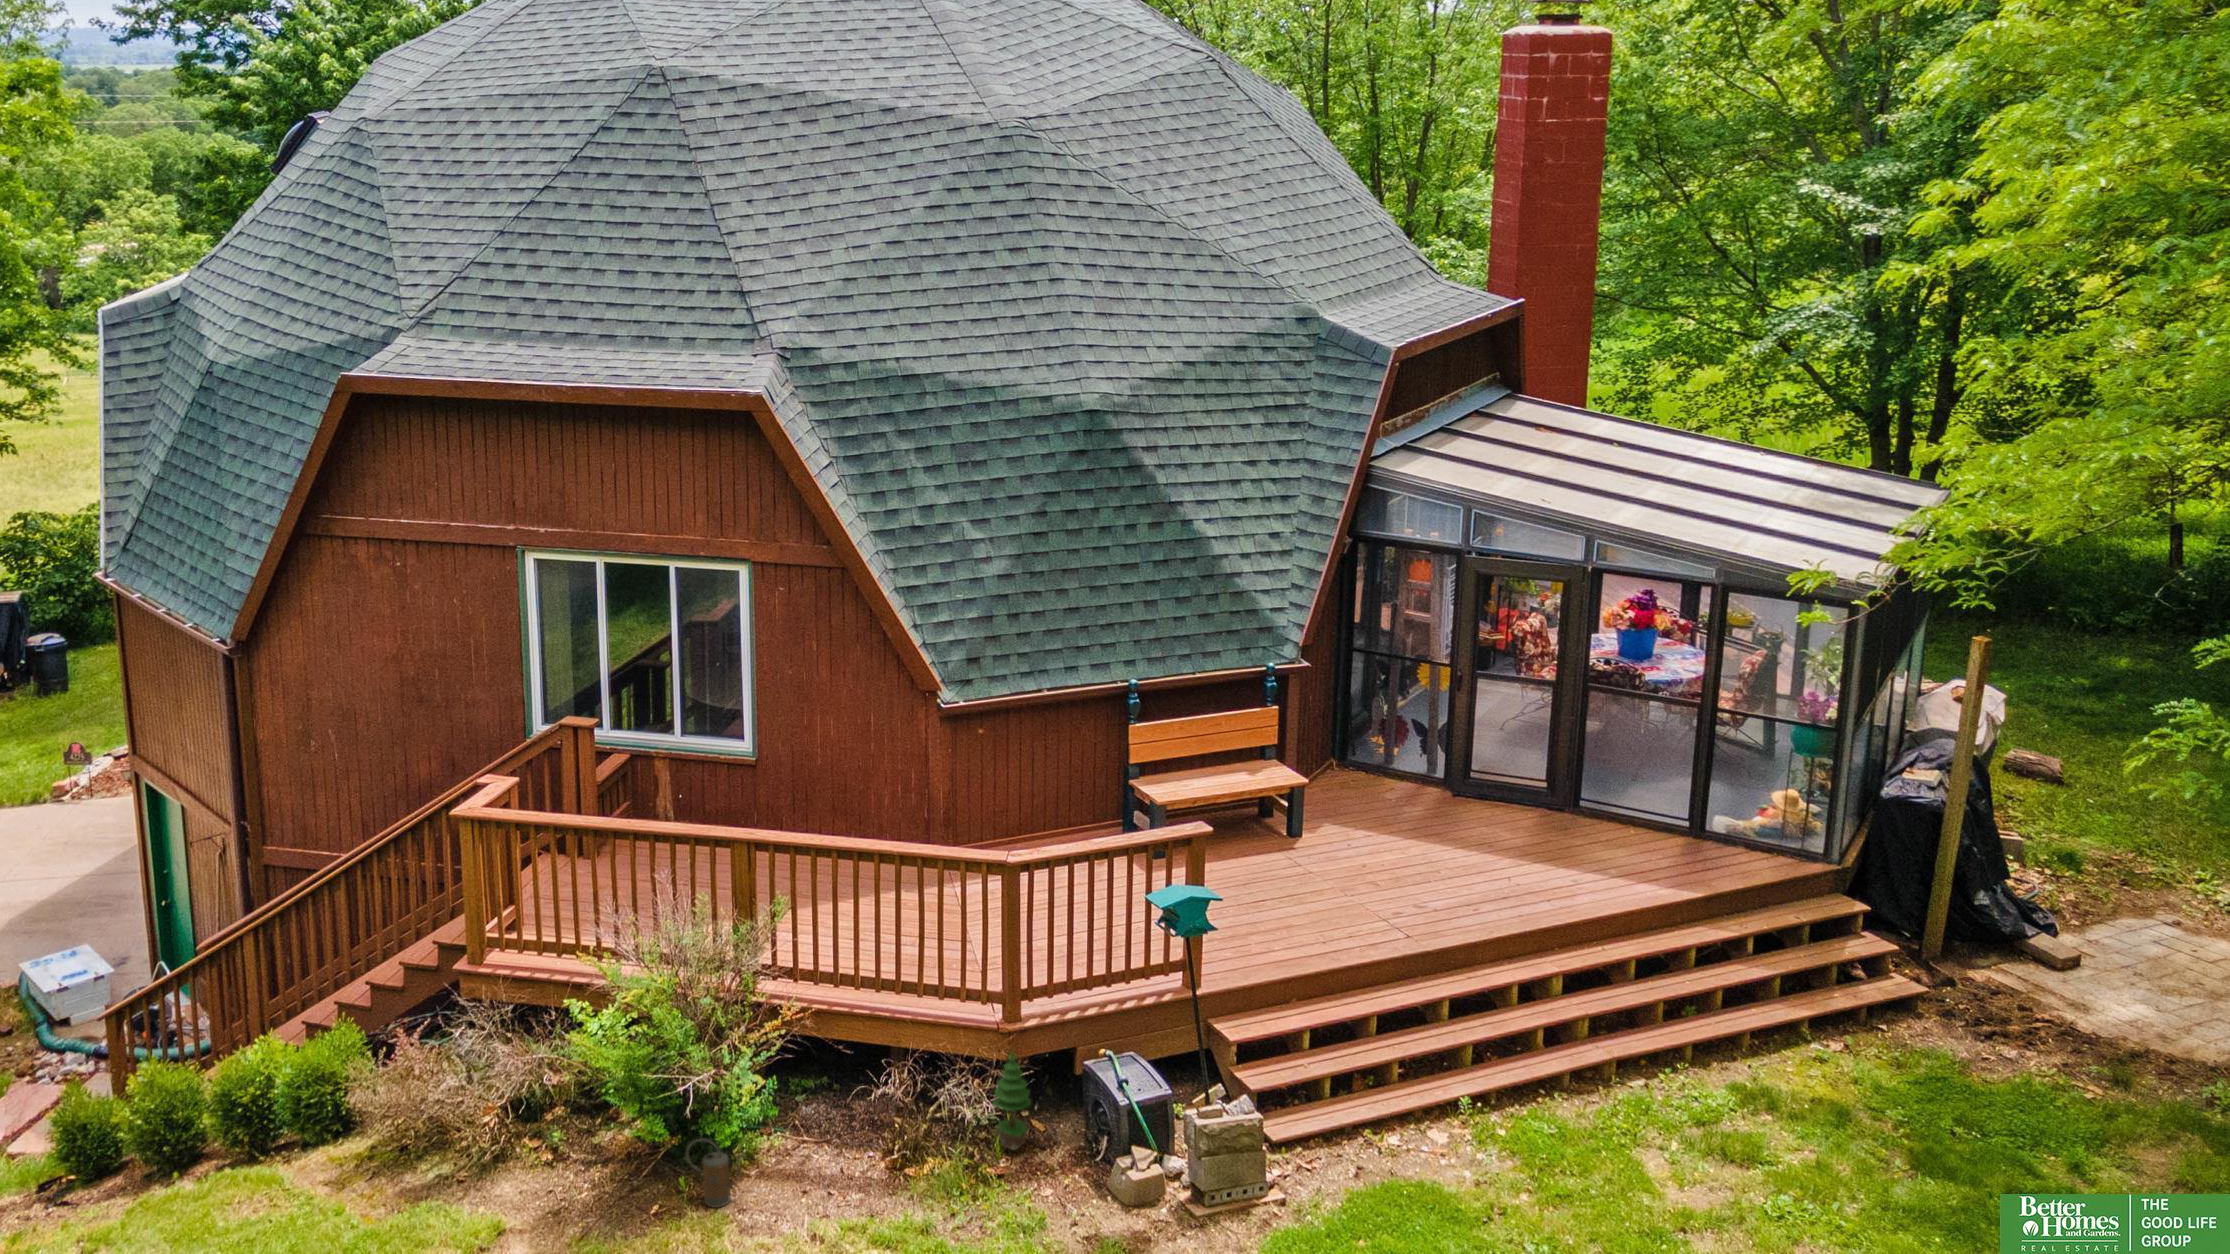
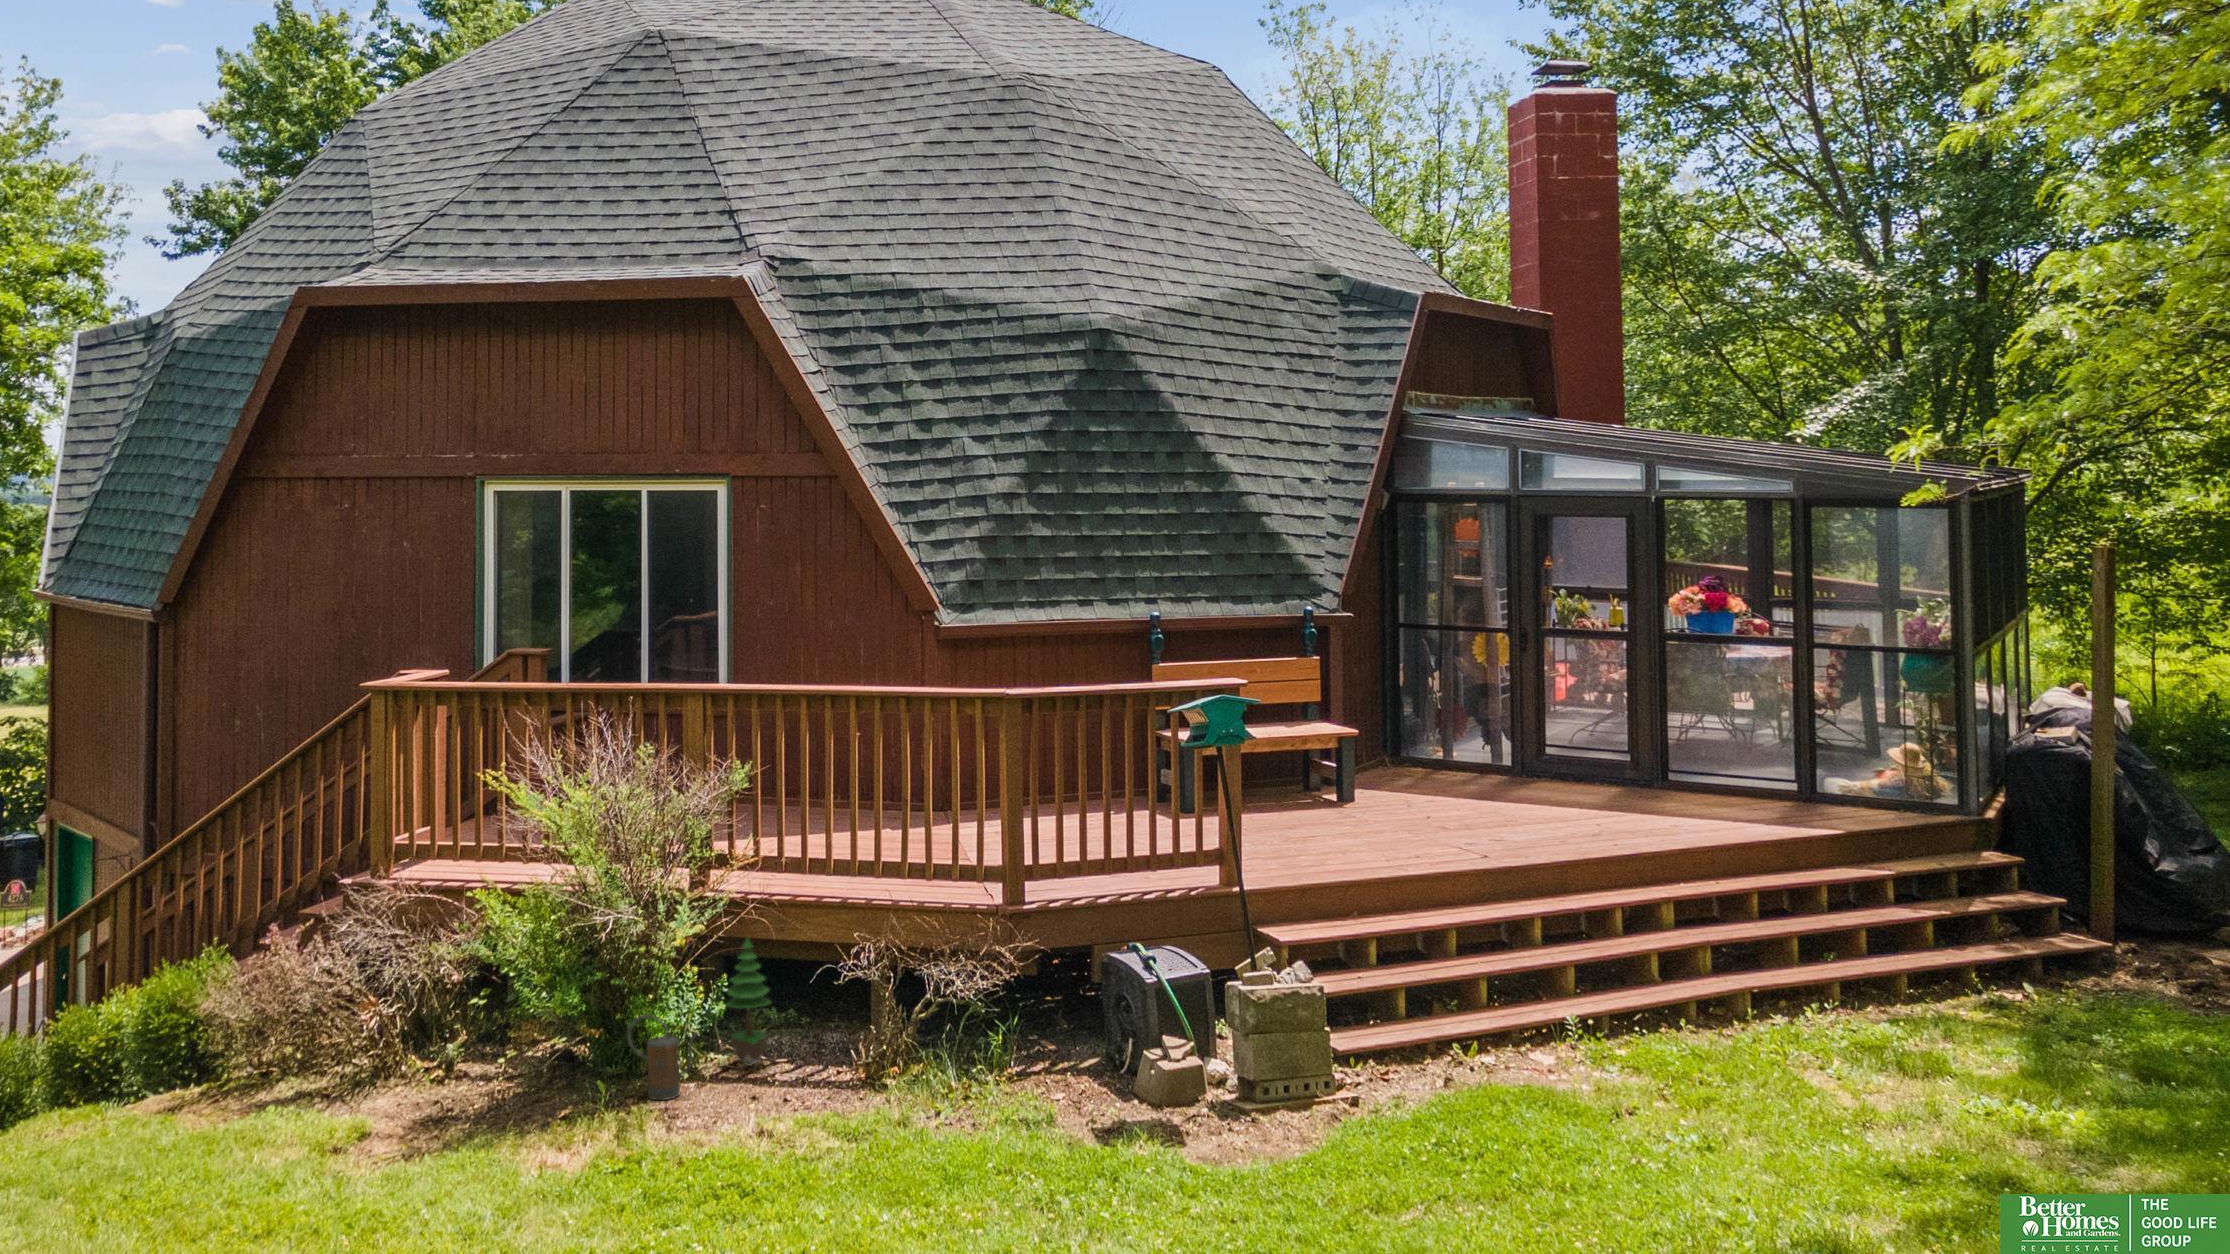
potted tree: present [994,1051,1031,1150] -> present [726,938,771,1066]

